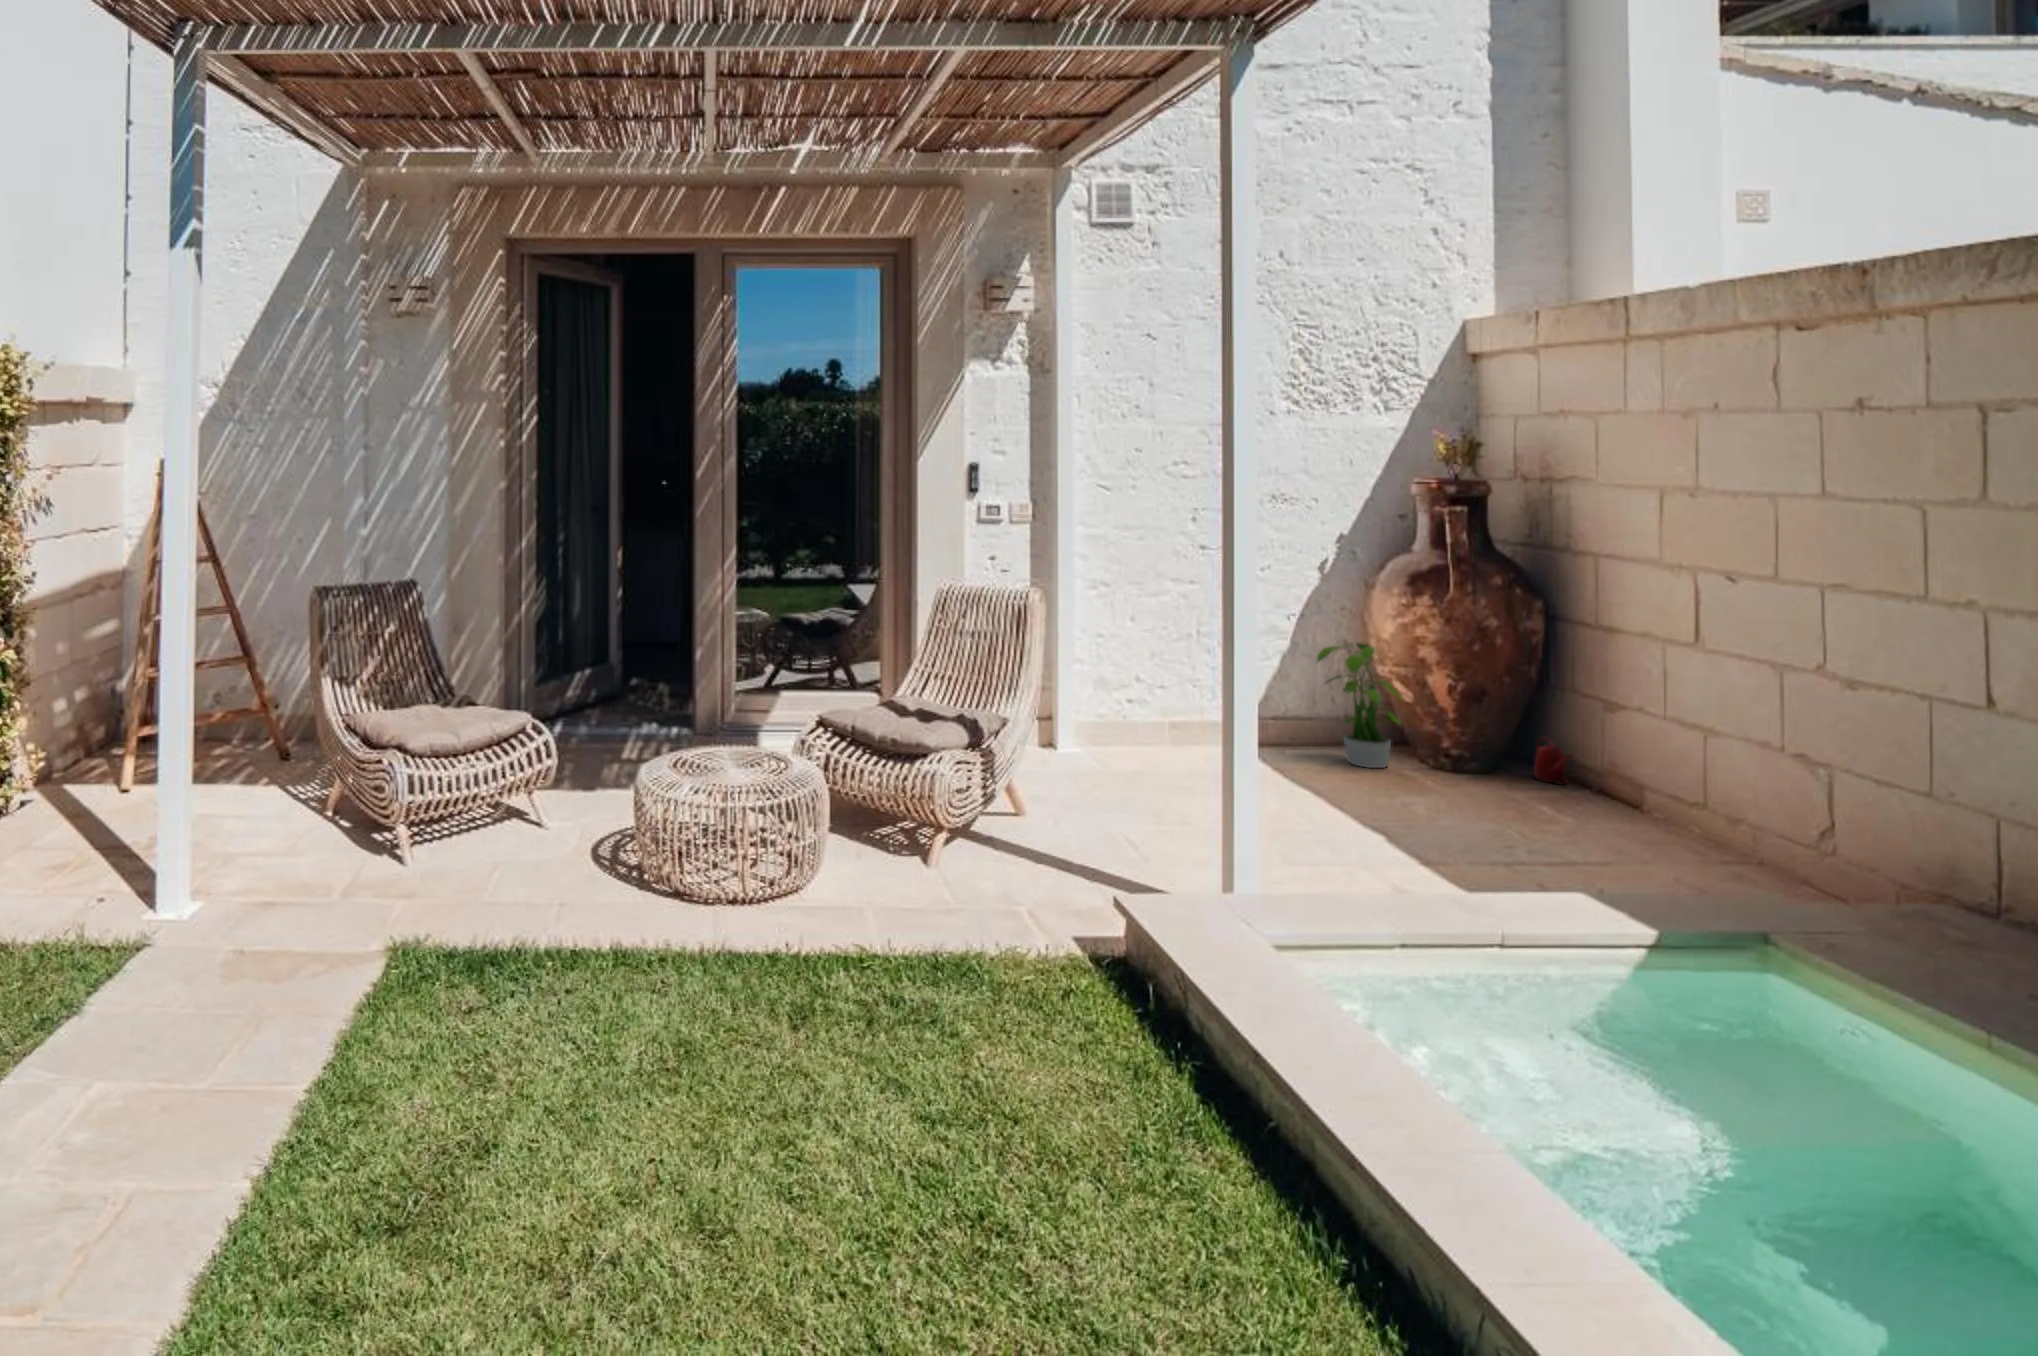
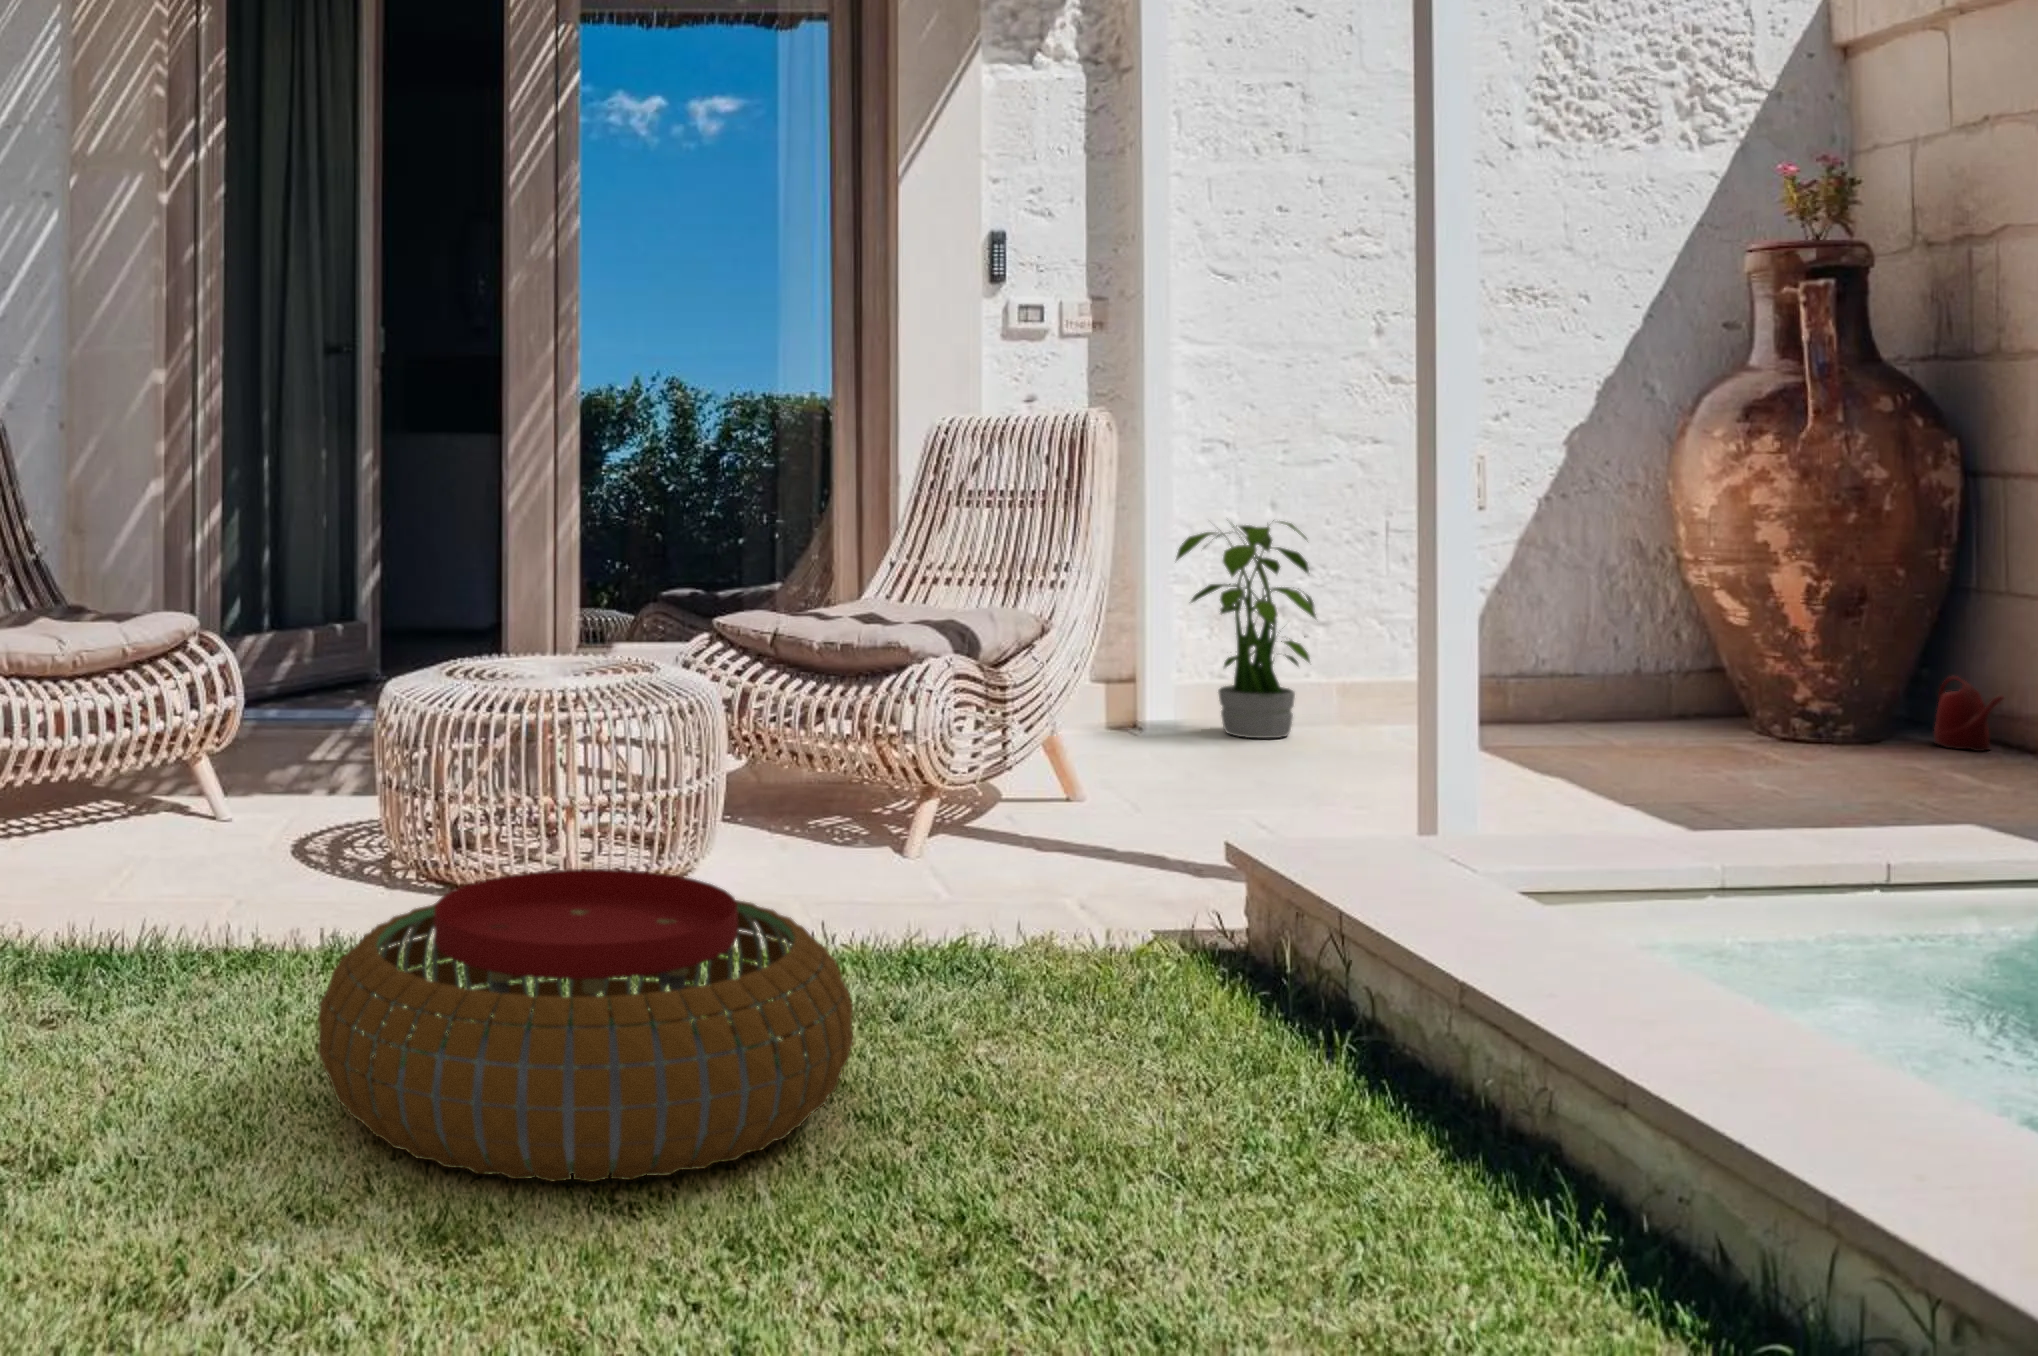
potted plant: present [1317,643,1405,768] -> present [1176,520,1316,738]
pouf: none [637,925,919,1124] -> present [318,869,853,1182]

